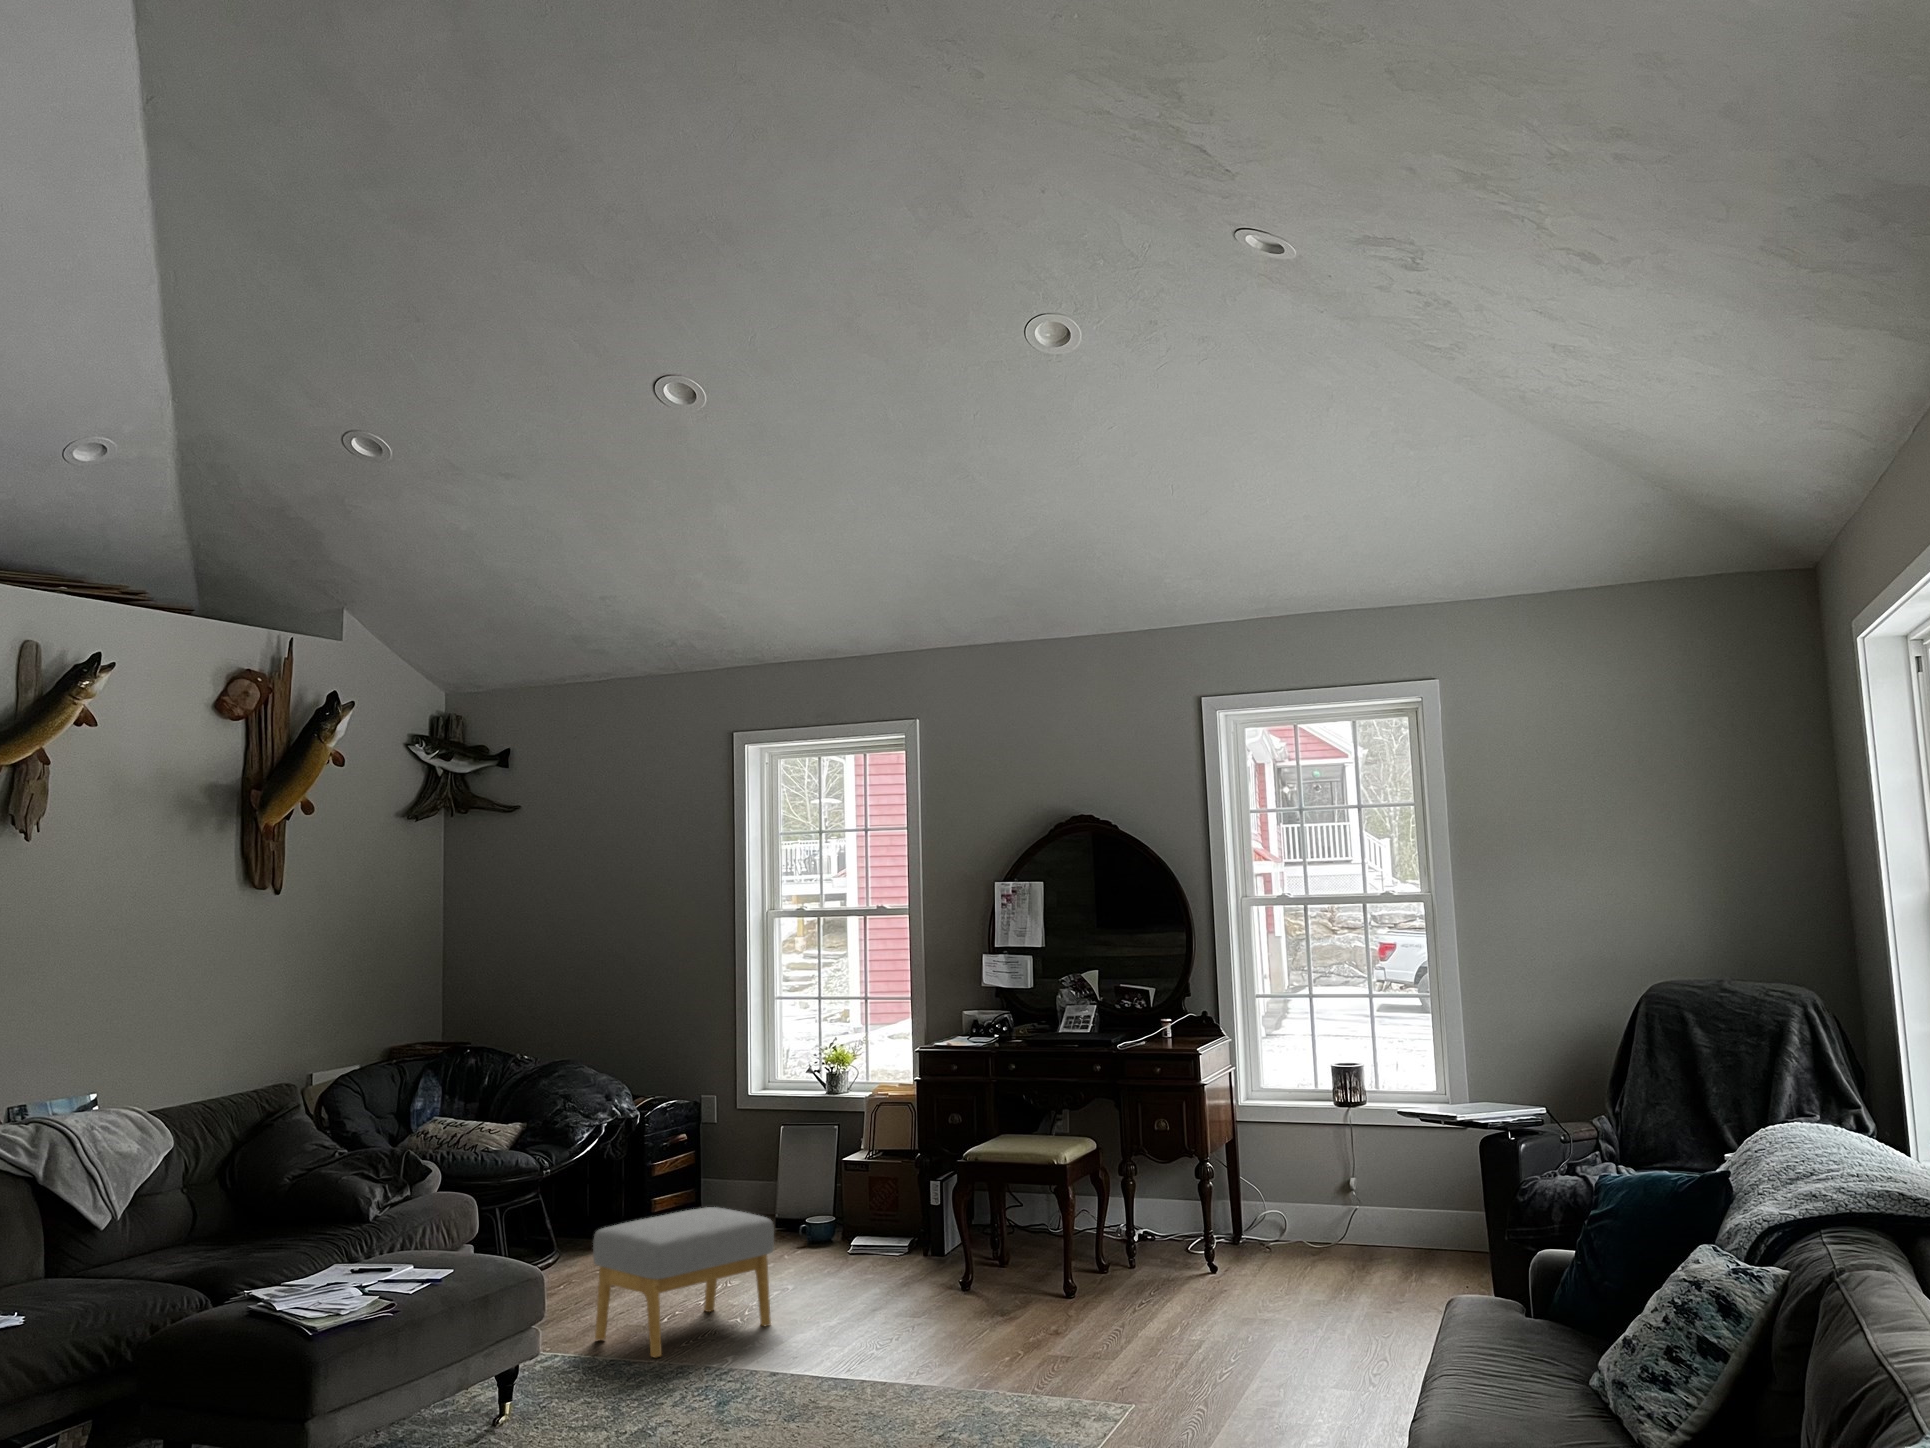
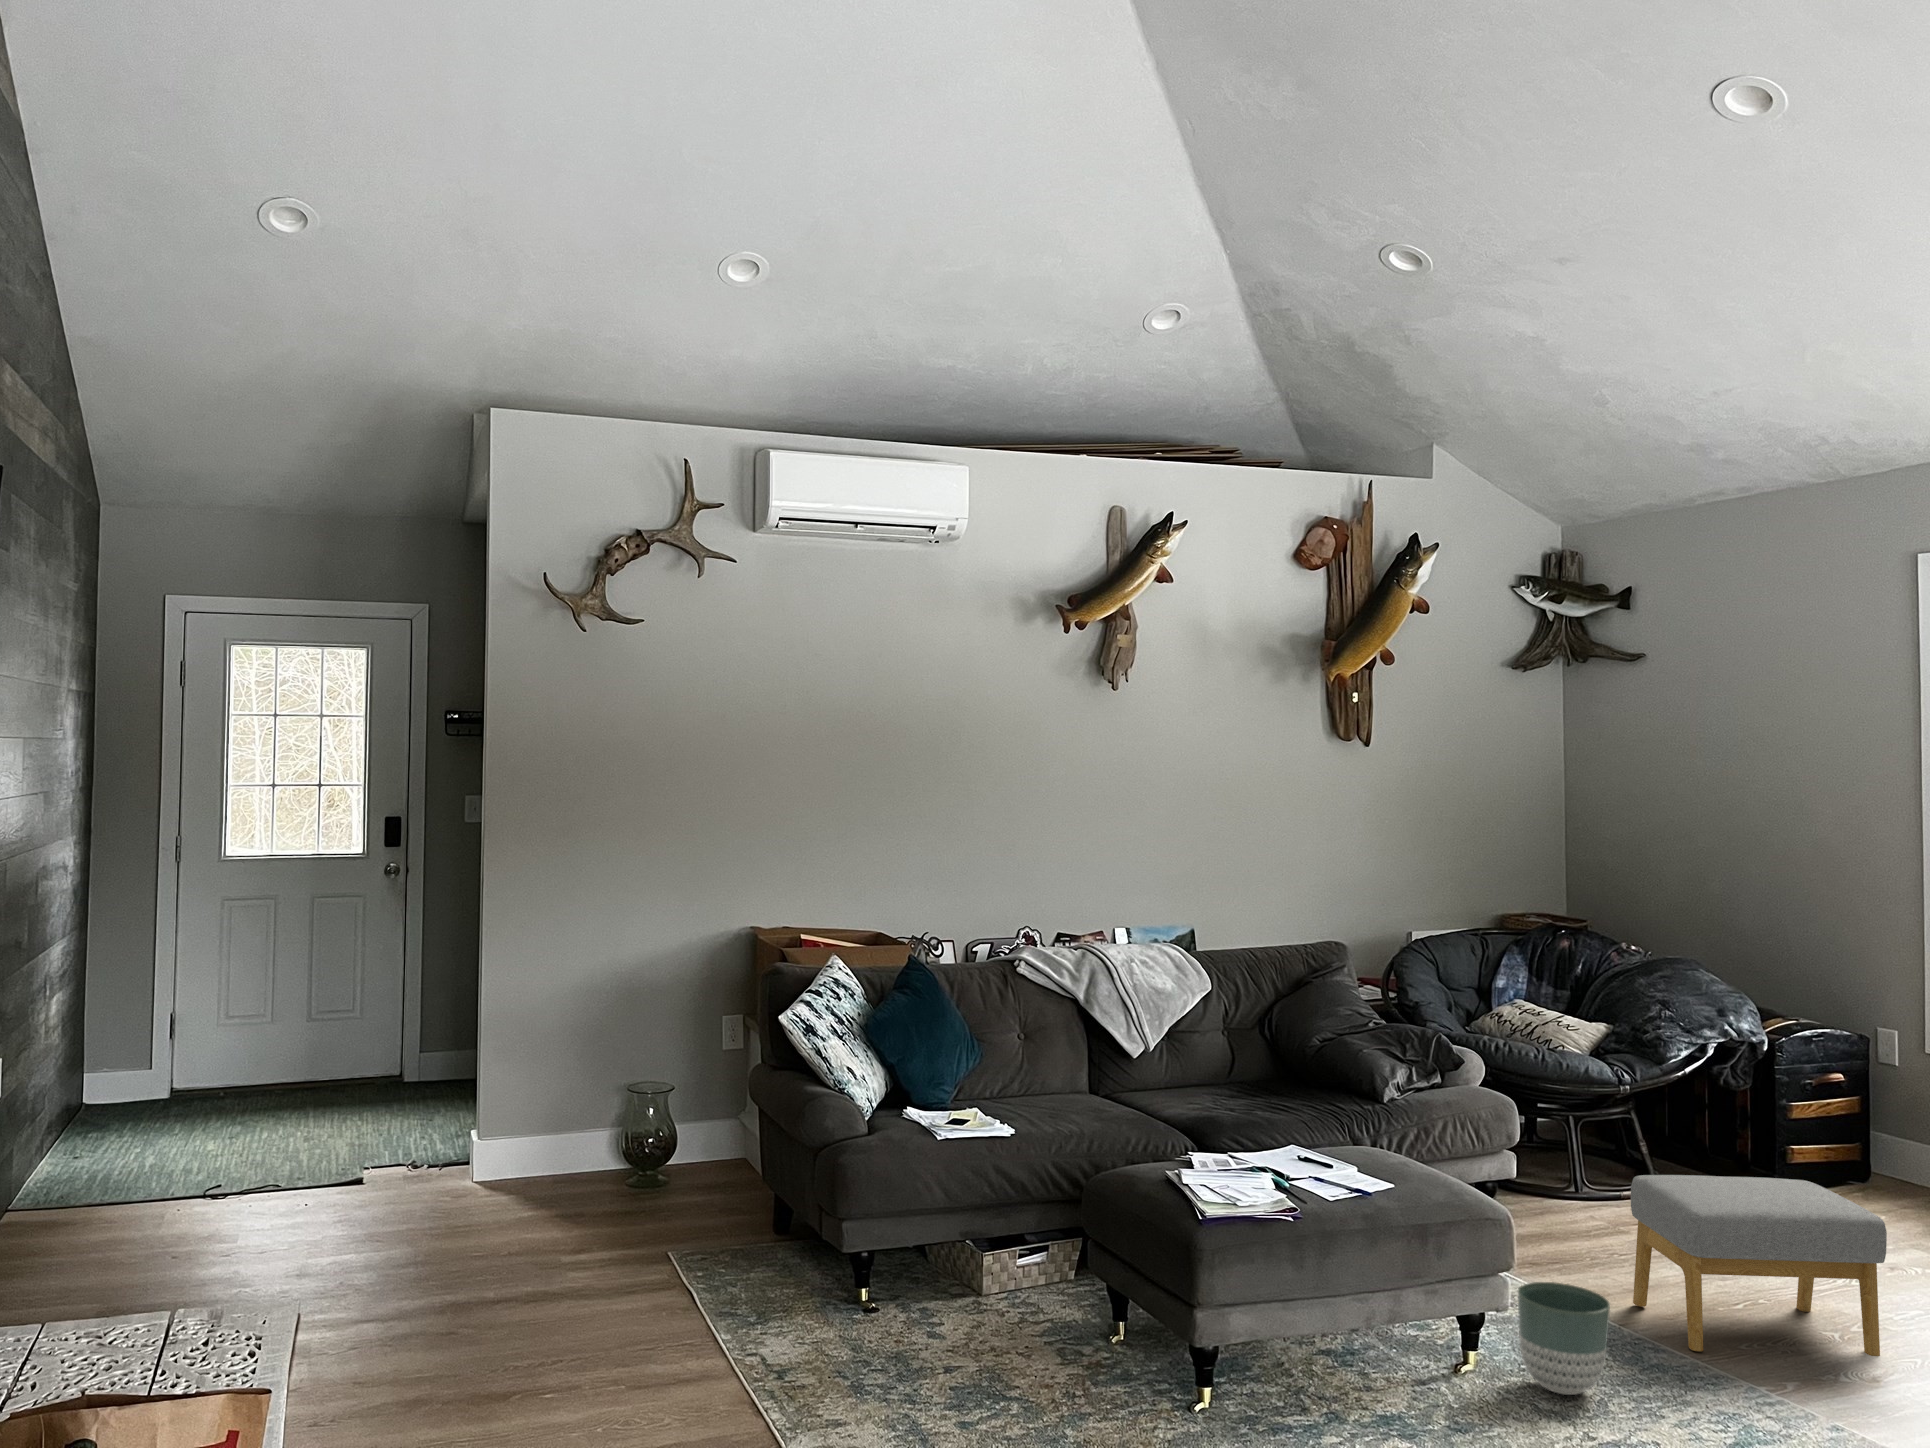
planter: none [545,1322,618,1415] -> present [1518,1282,1610,1395]

